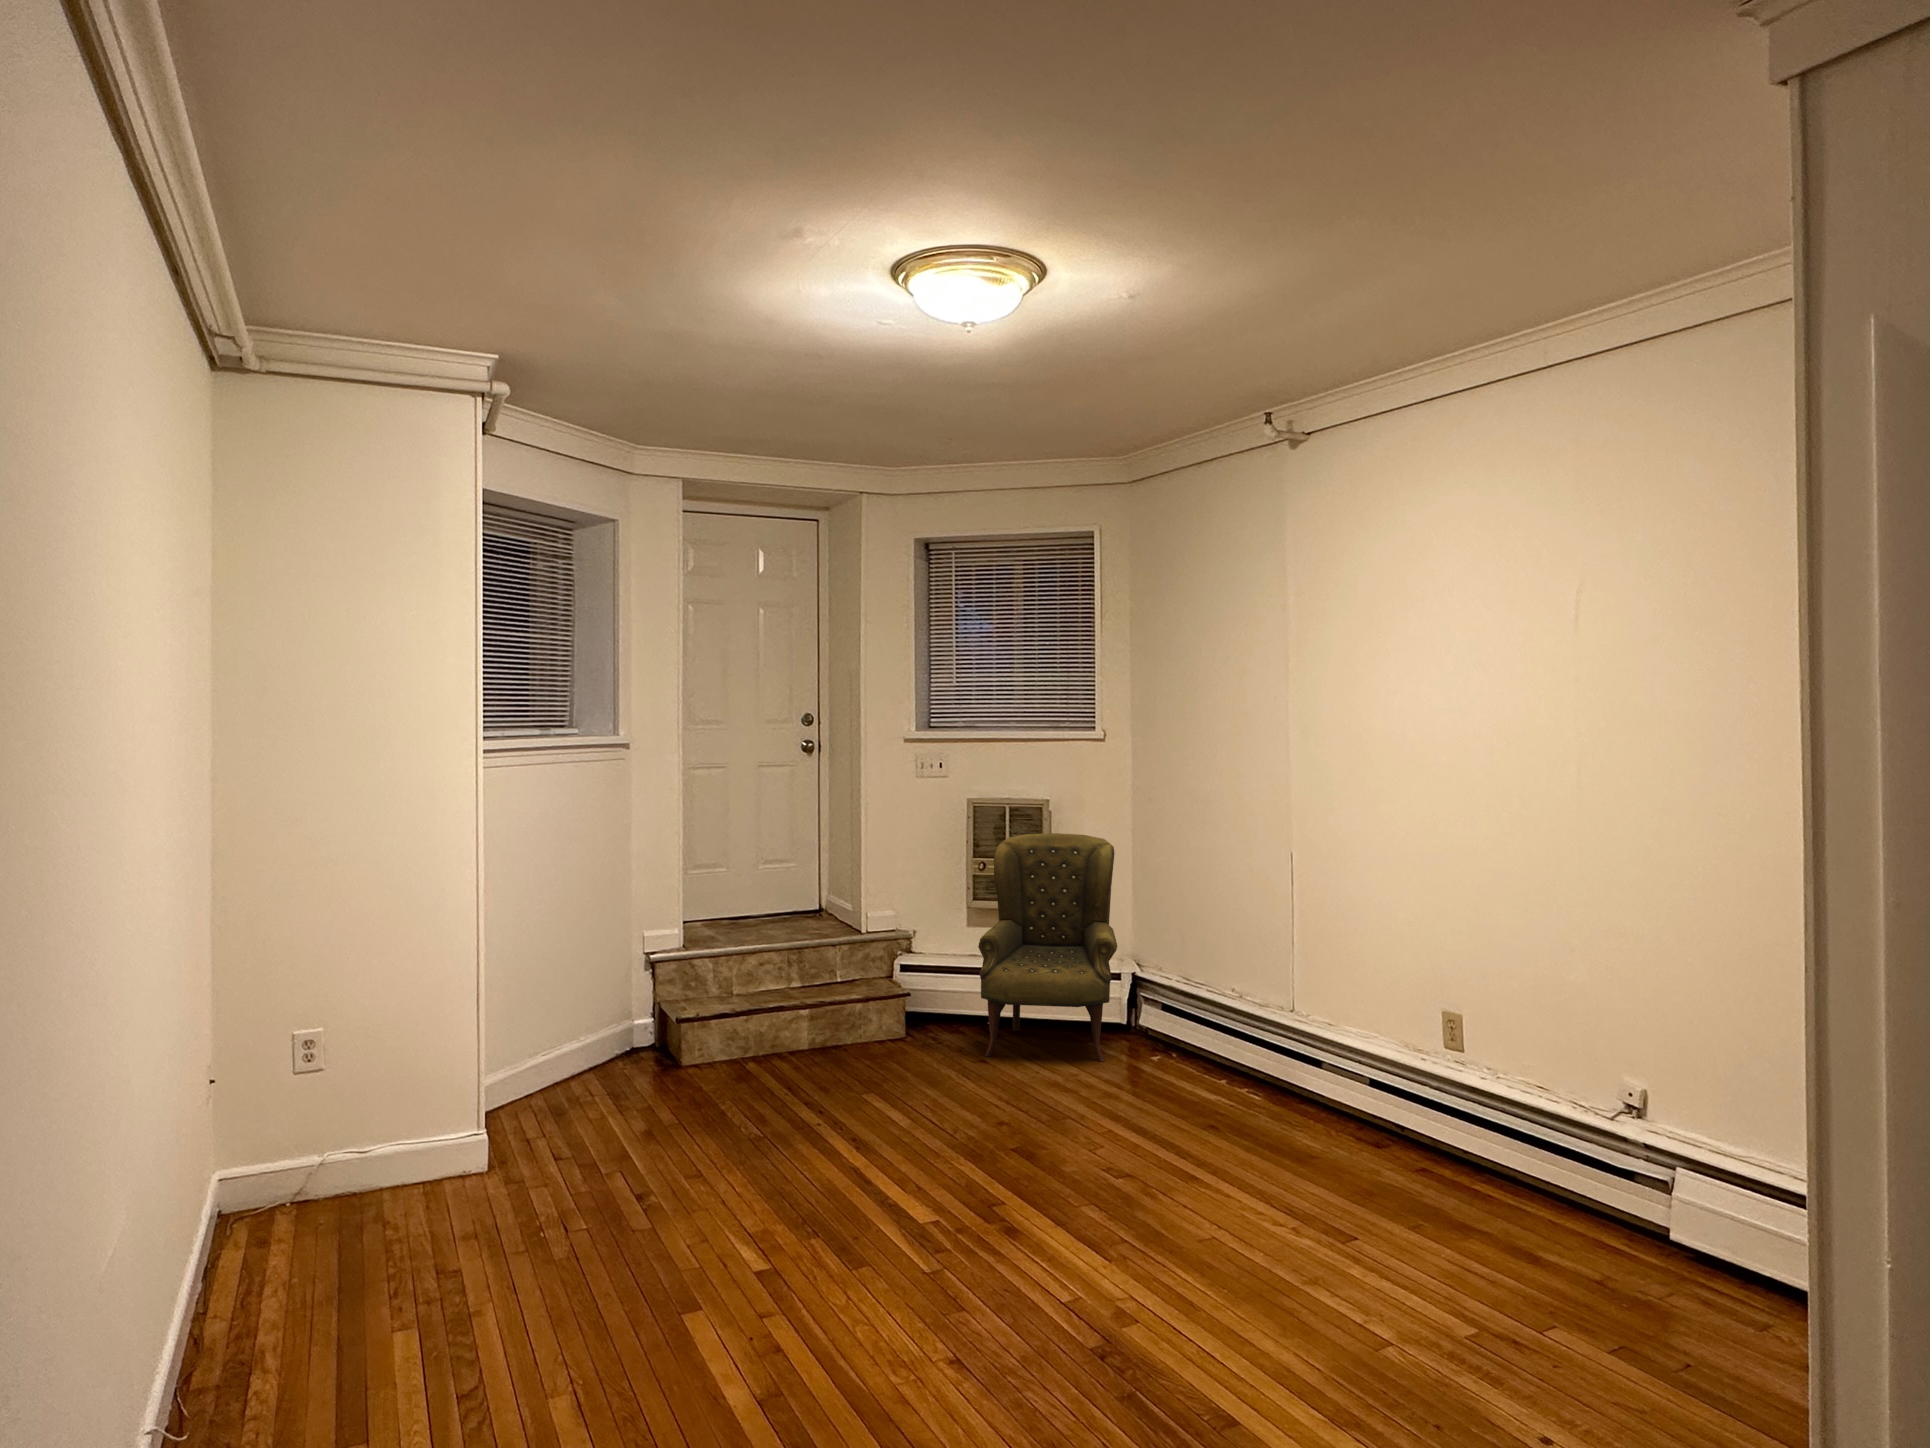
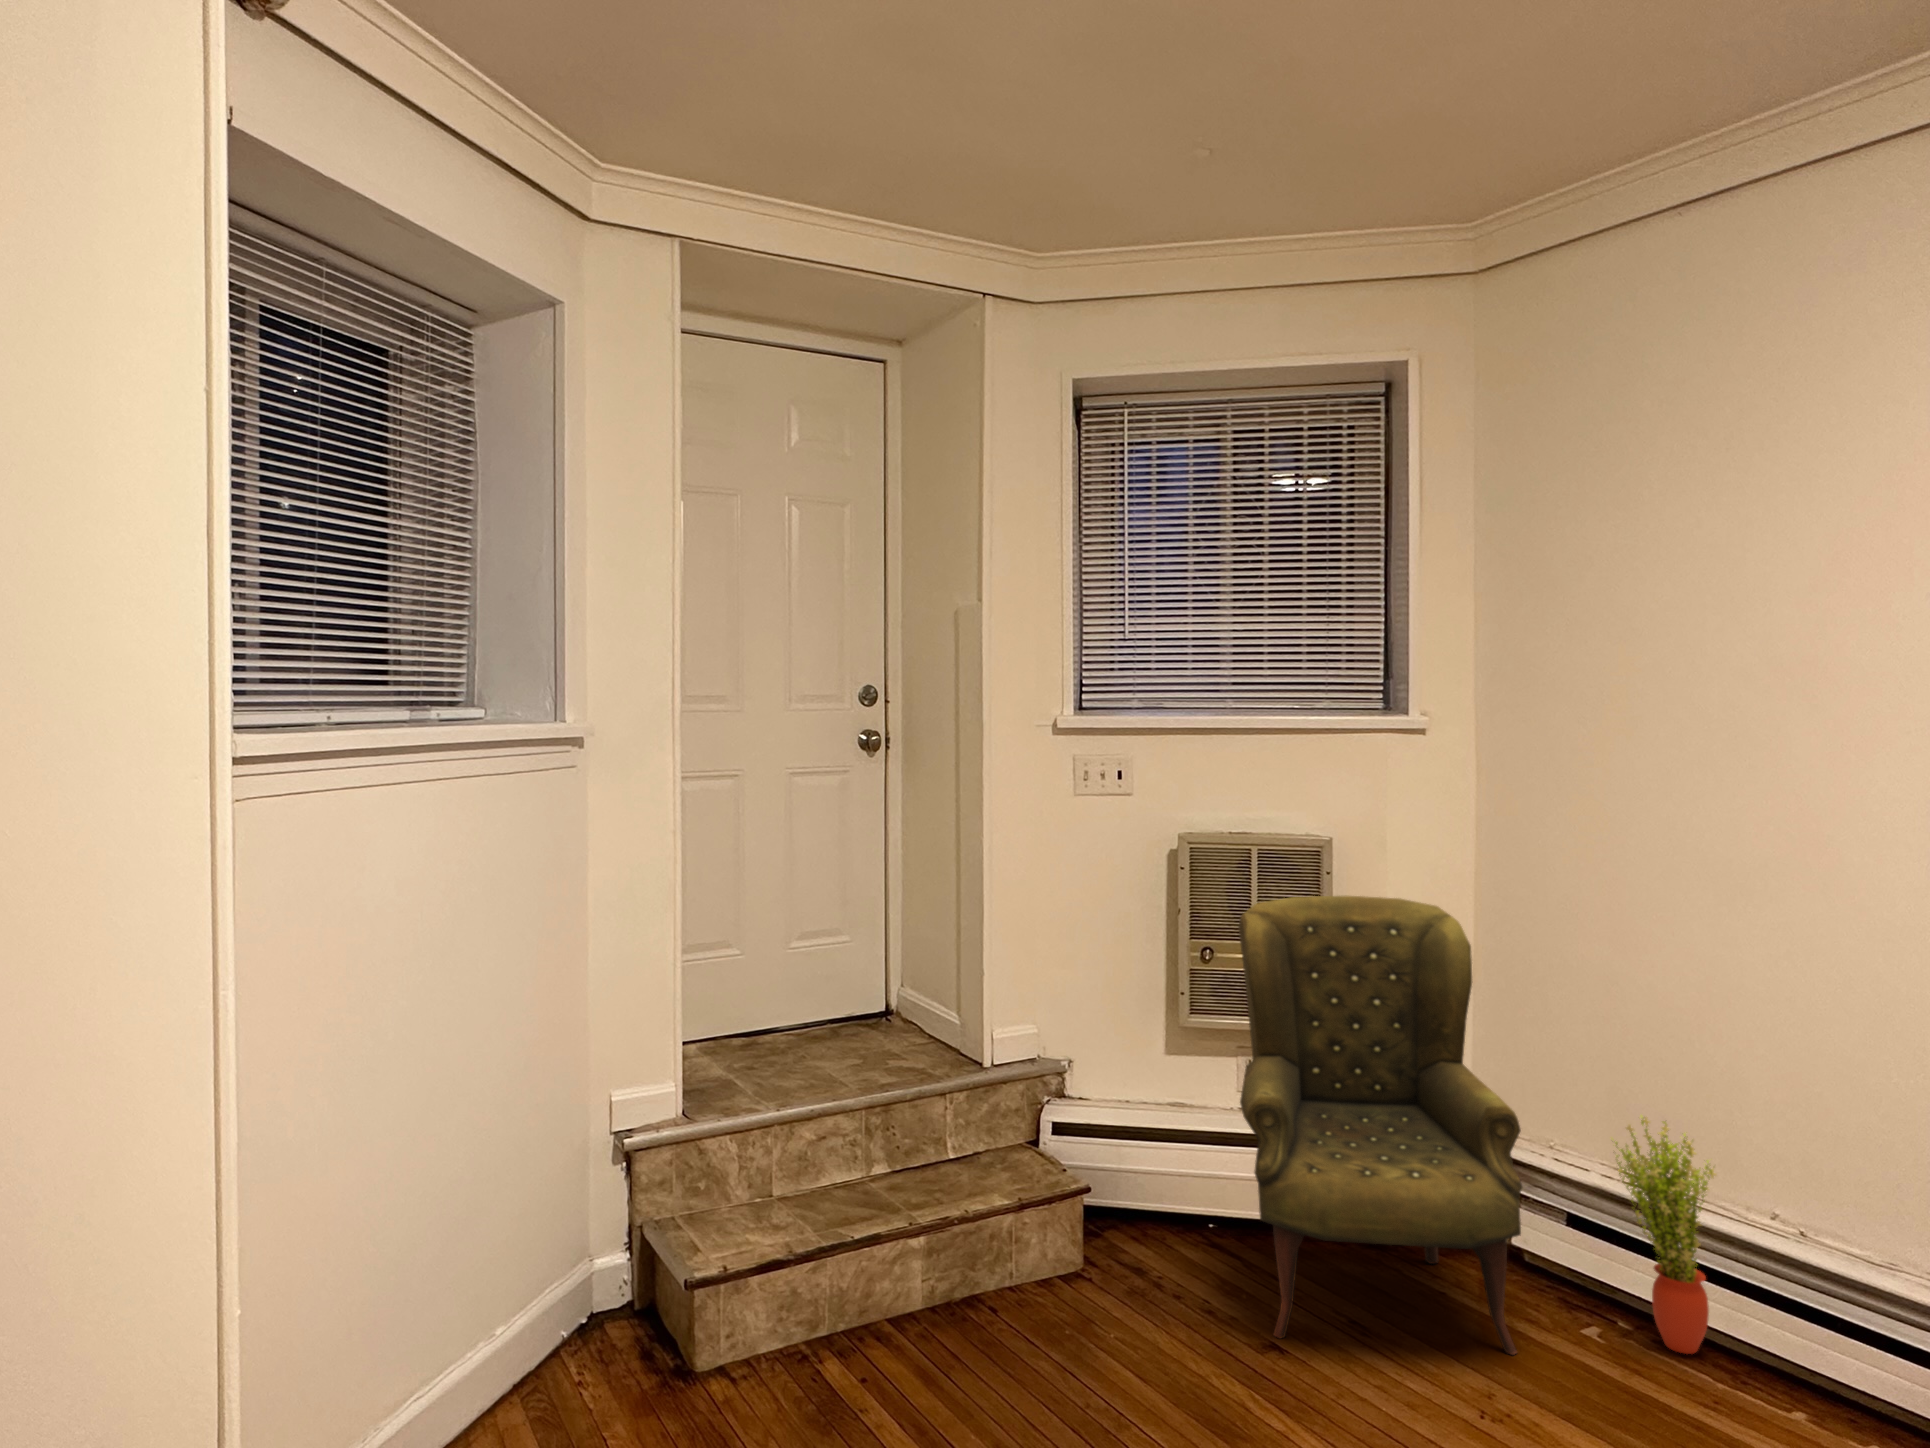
potted plant: none [1161,943,1204,1061] -> present [1615,1115,1716,1354]

